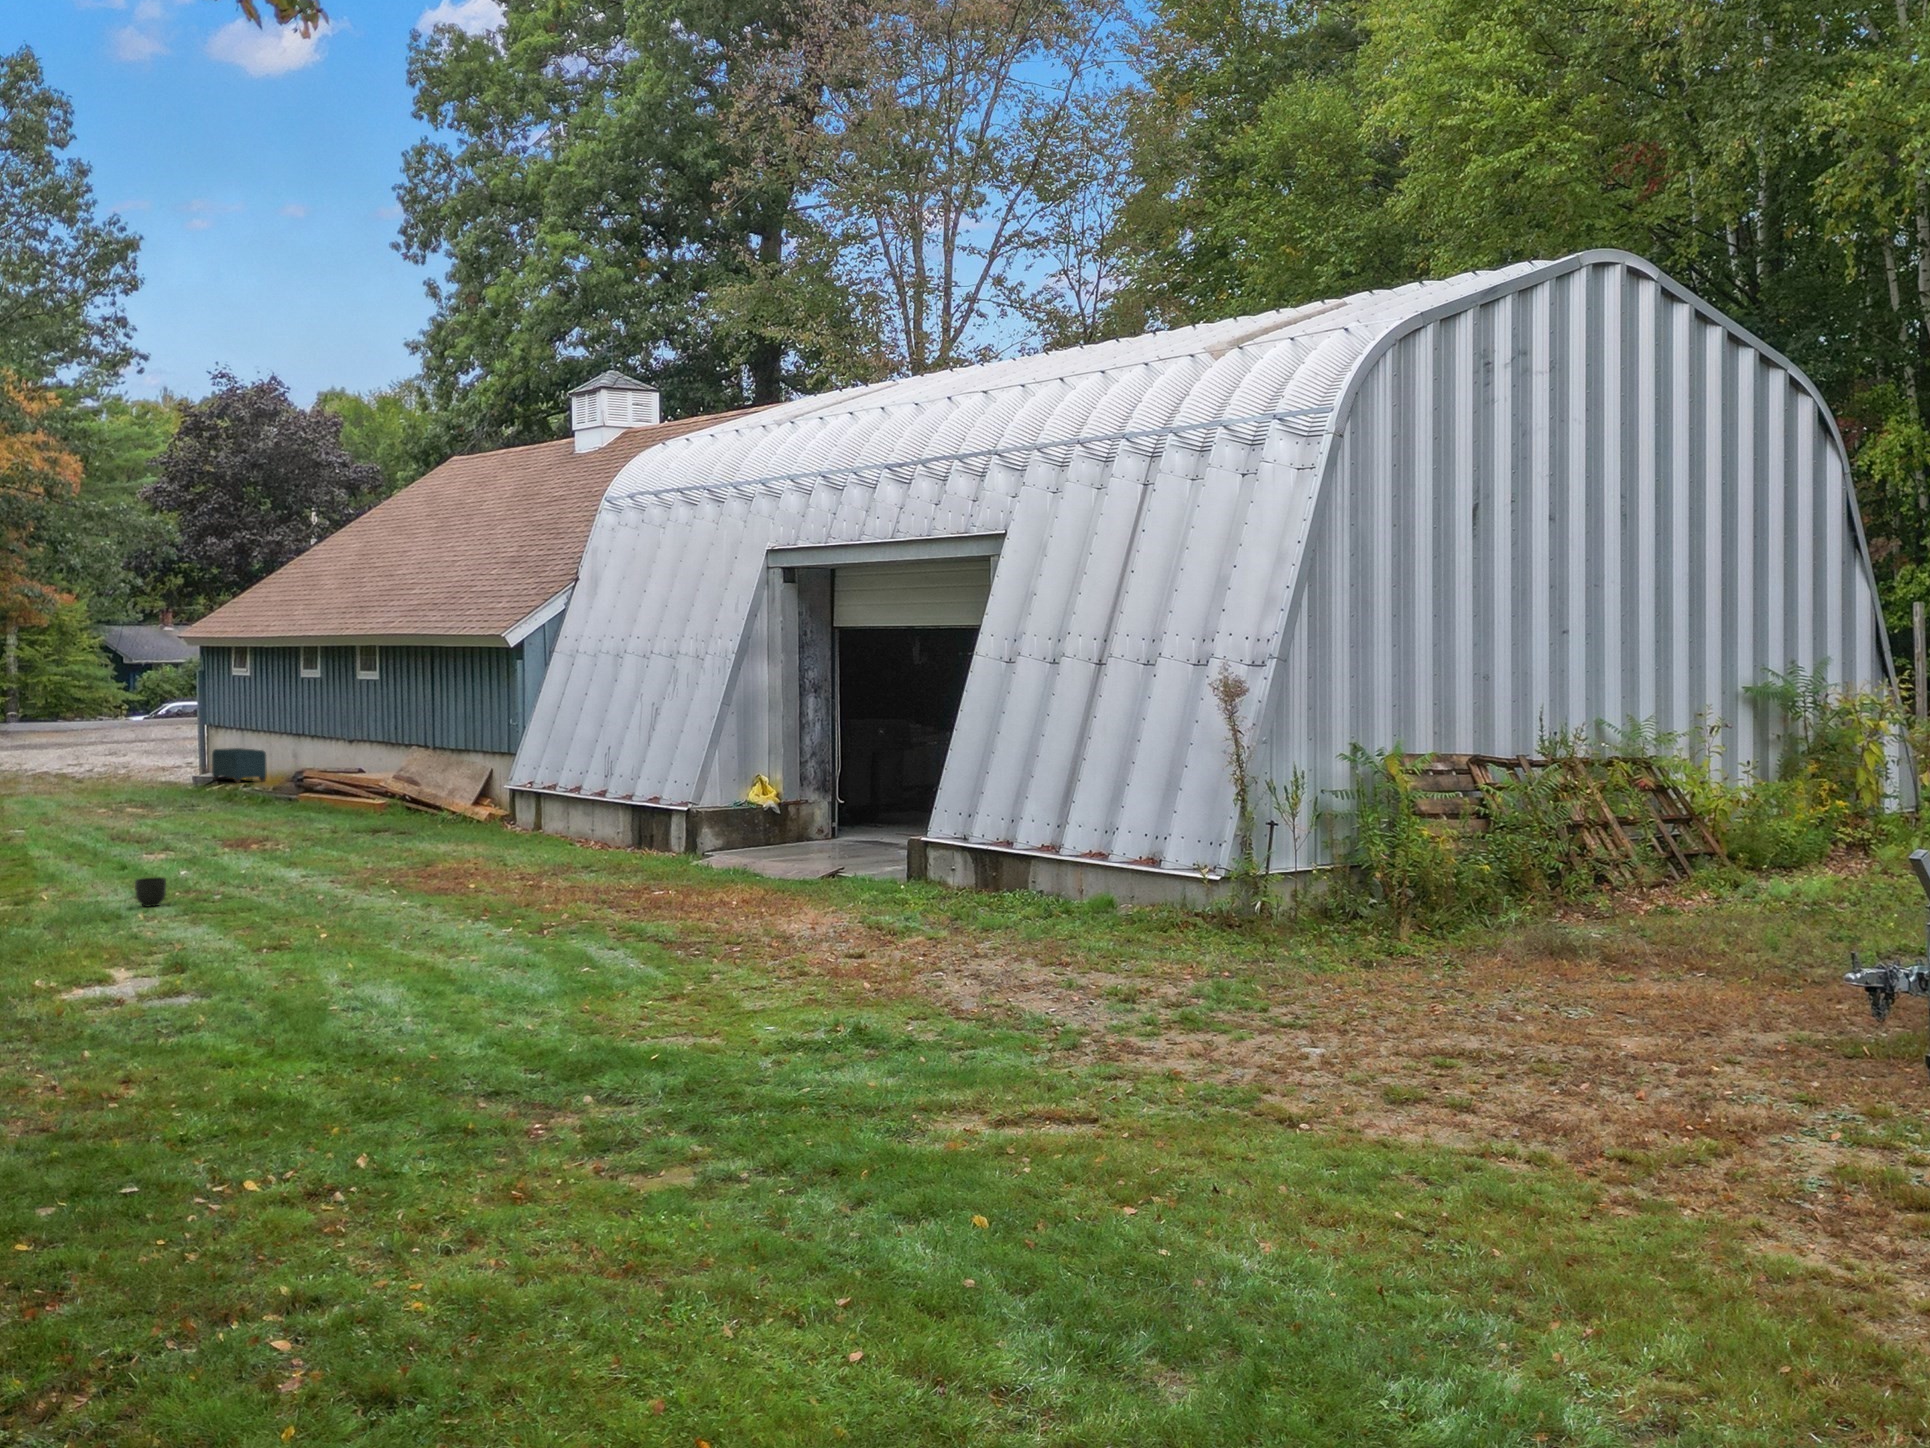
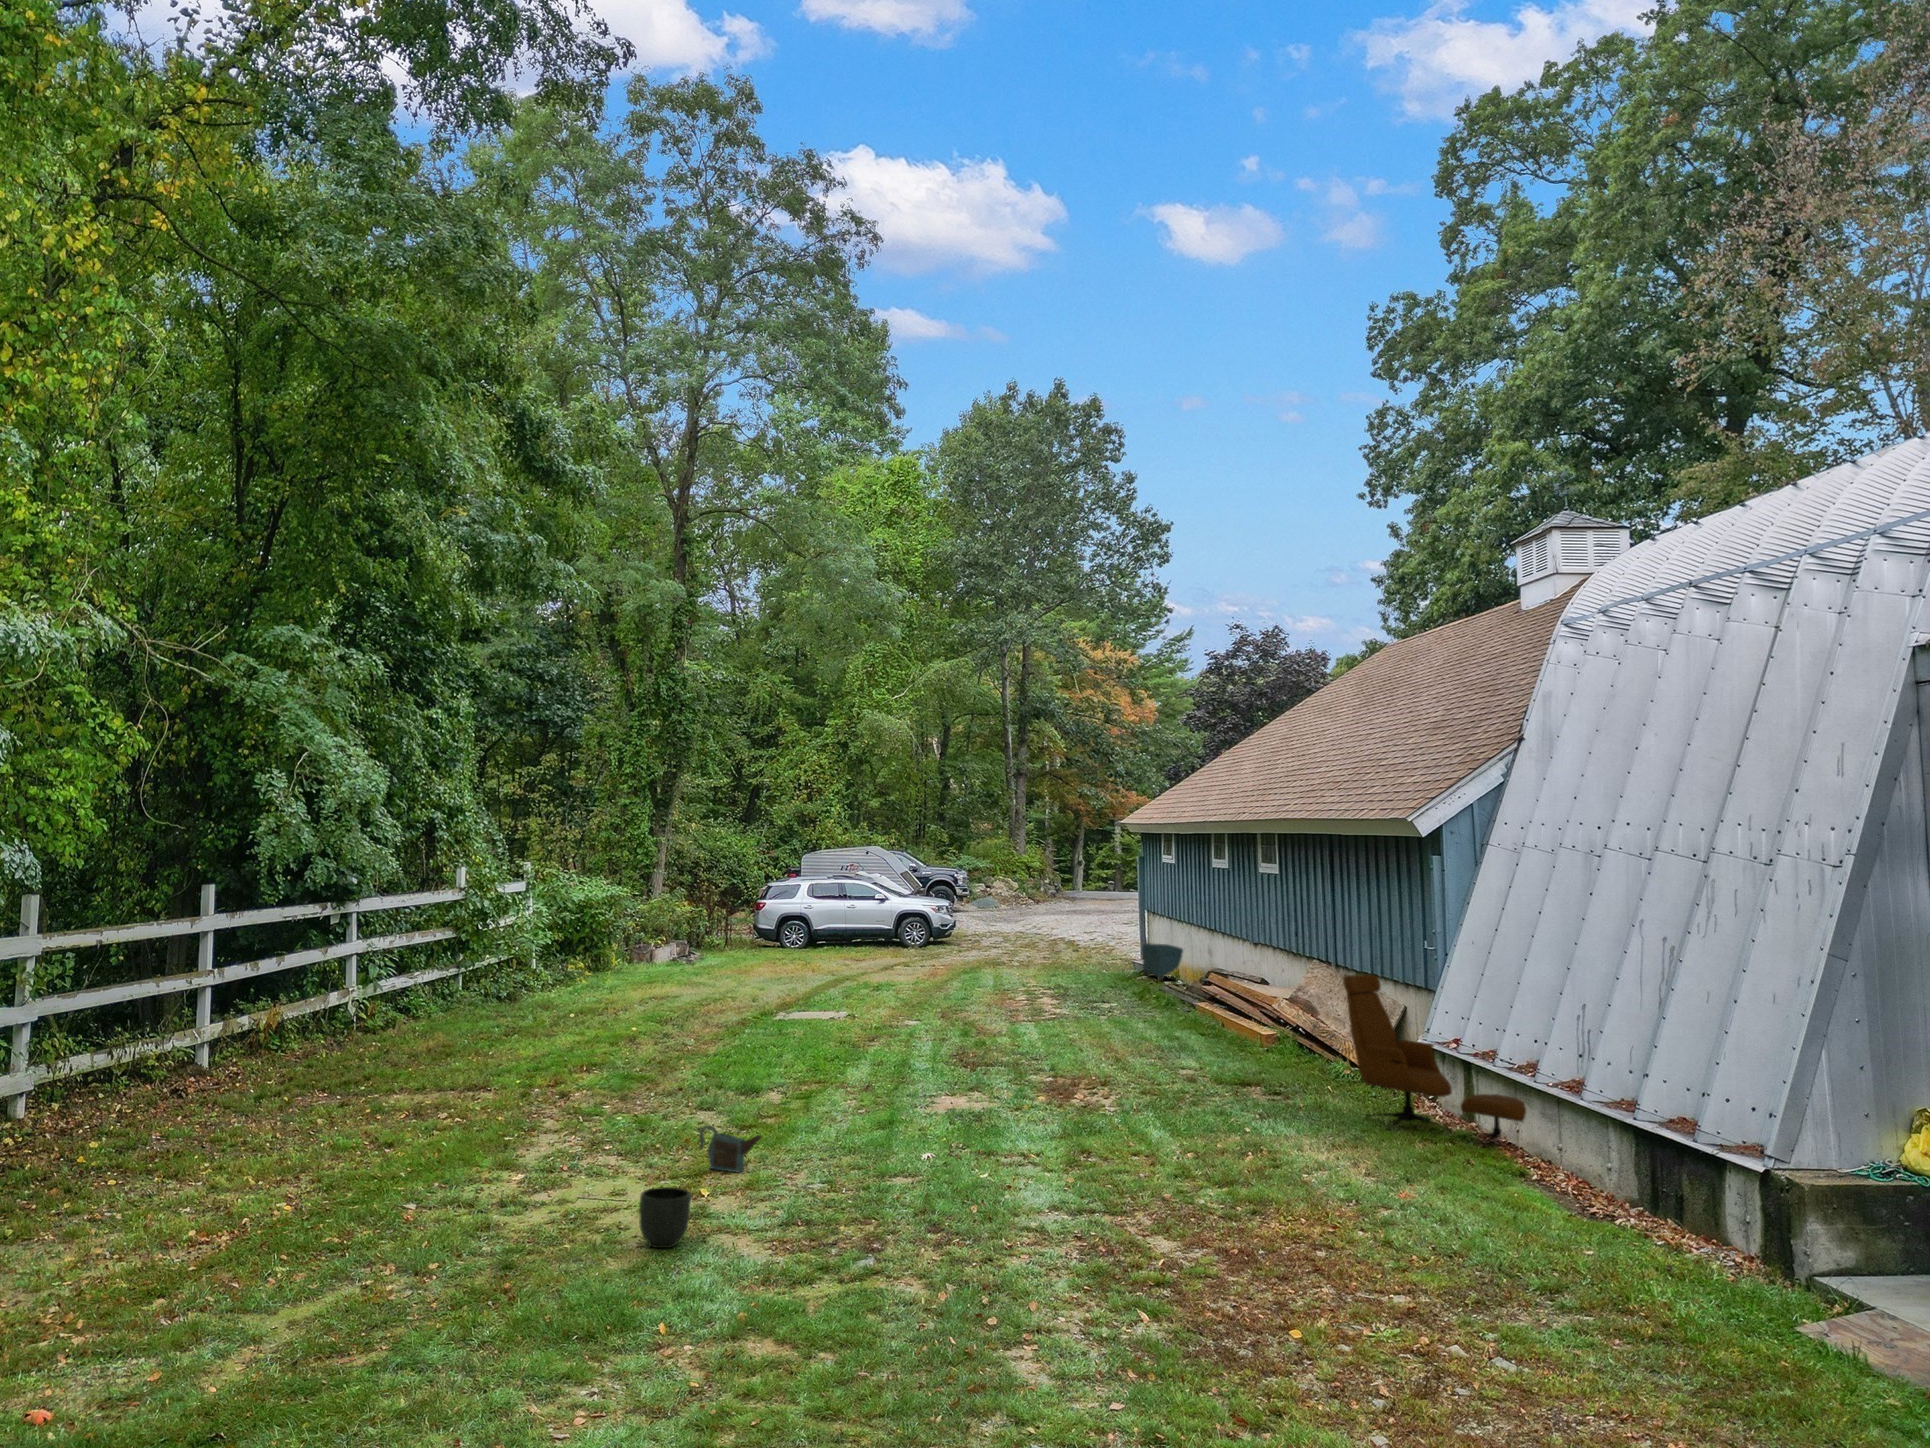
lounge chair: none [468,744,582,836] -> present [1343,975,1526,1148]
watering can: none [93,863,144,889] -> present [699,1125,762,1173]

